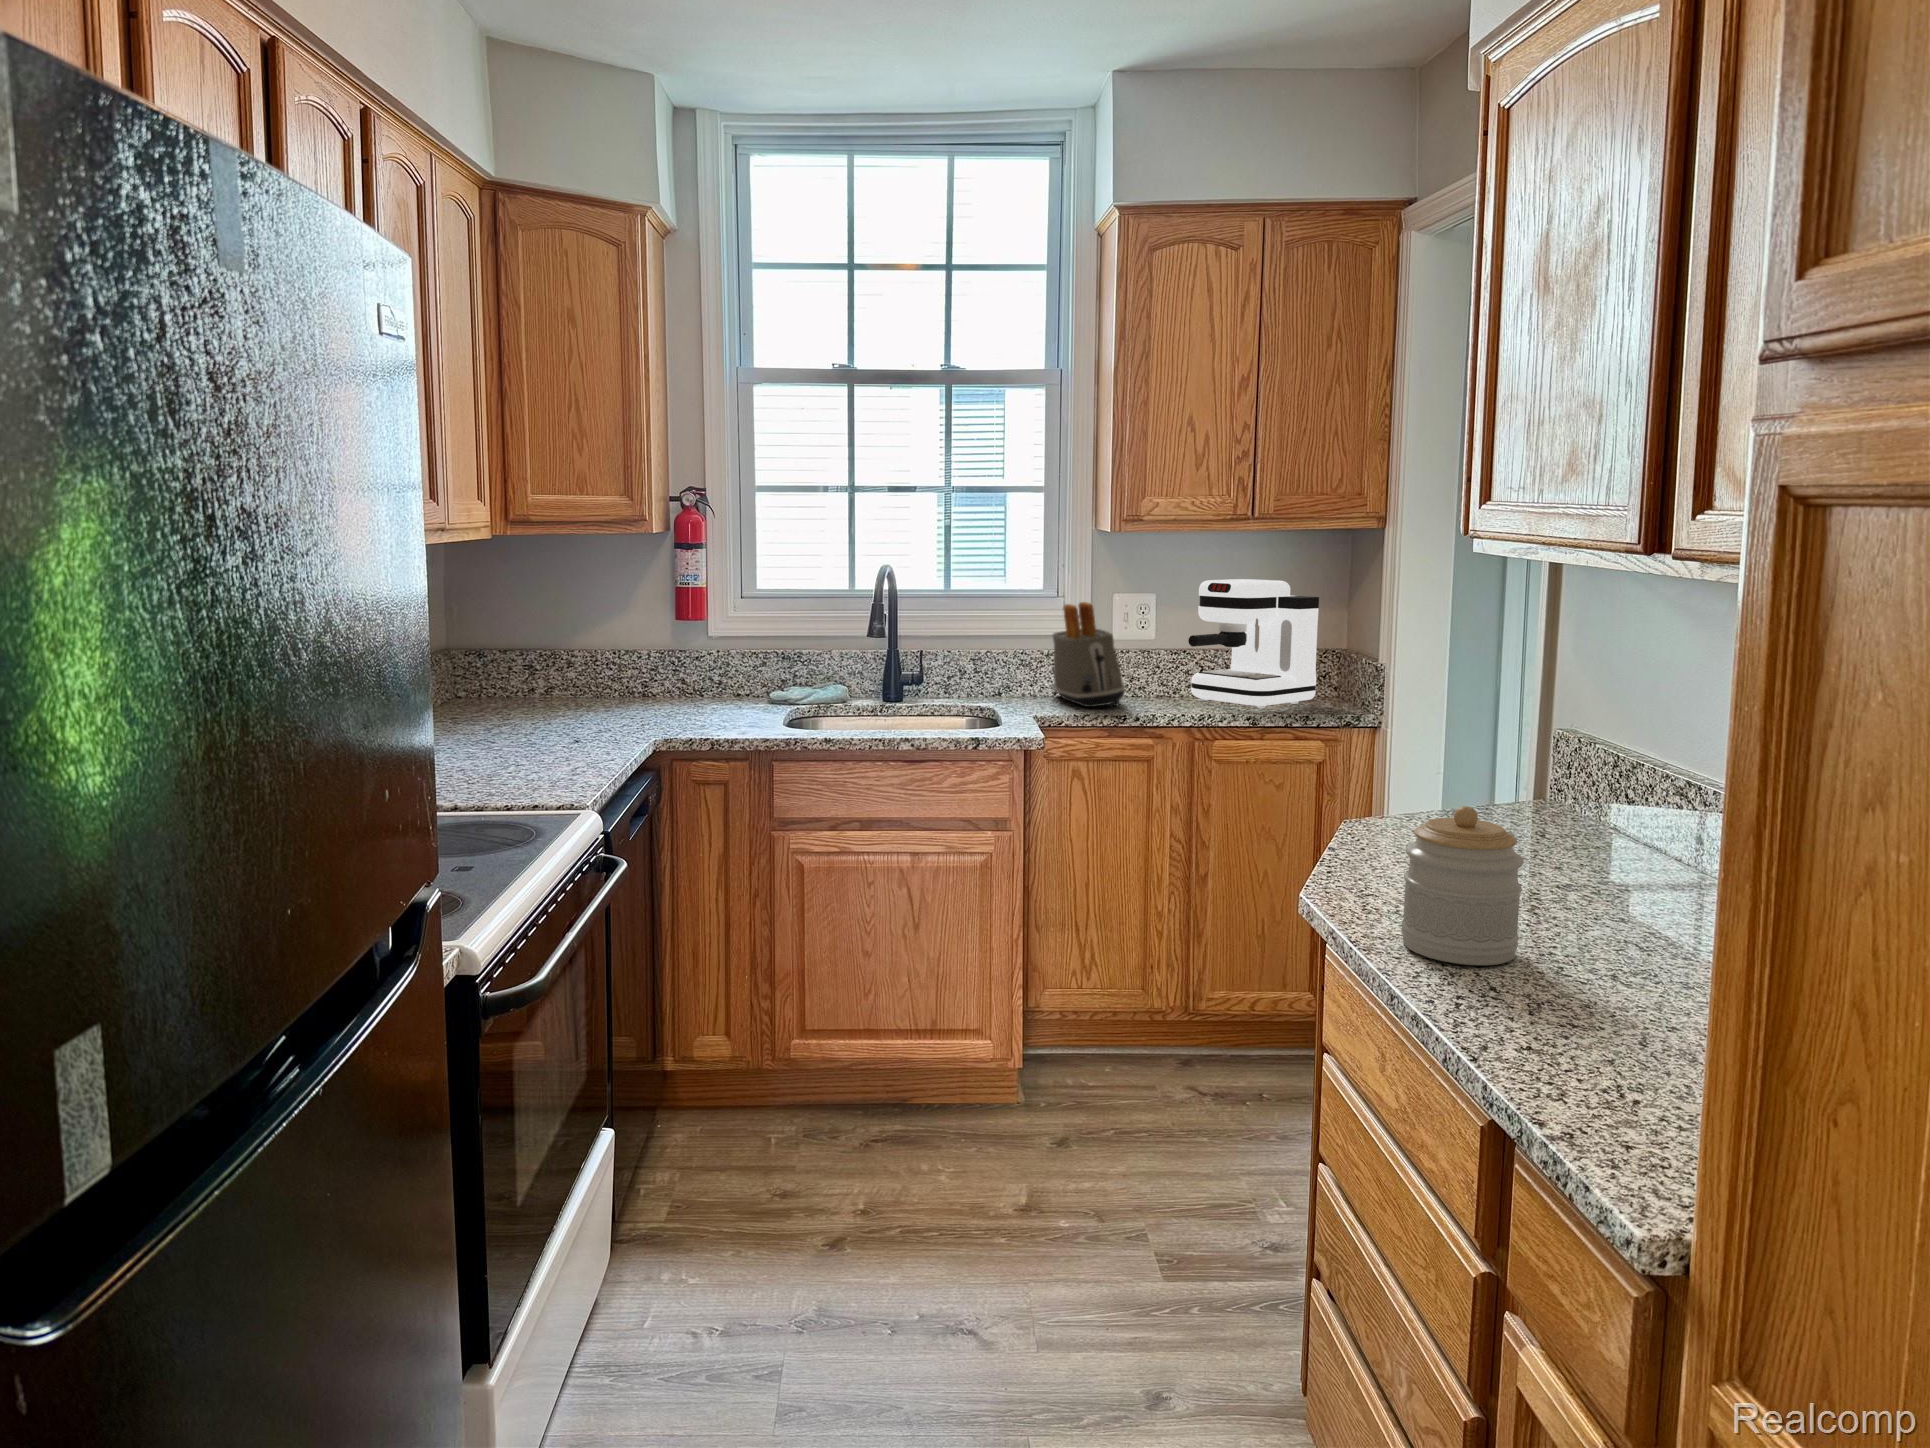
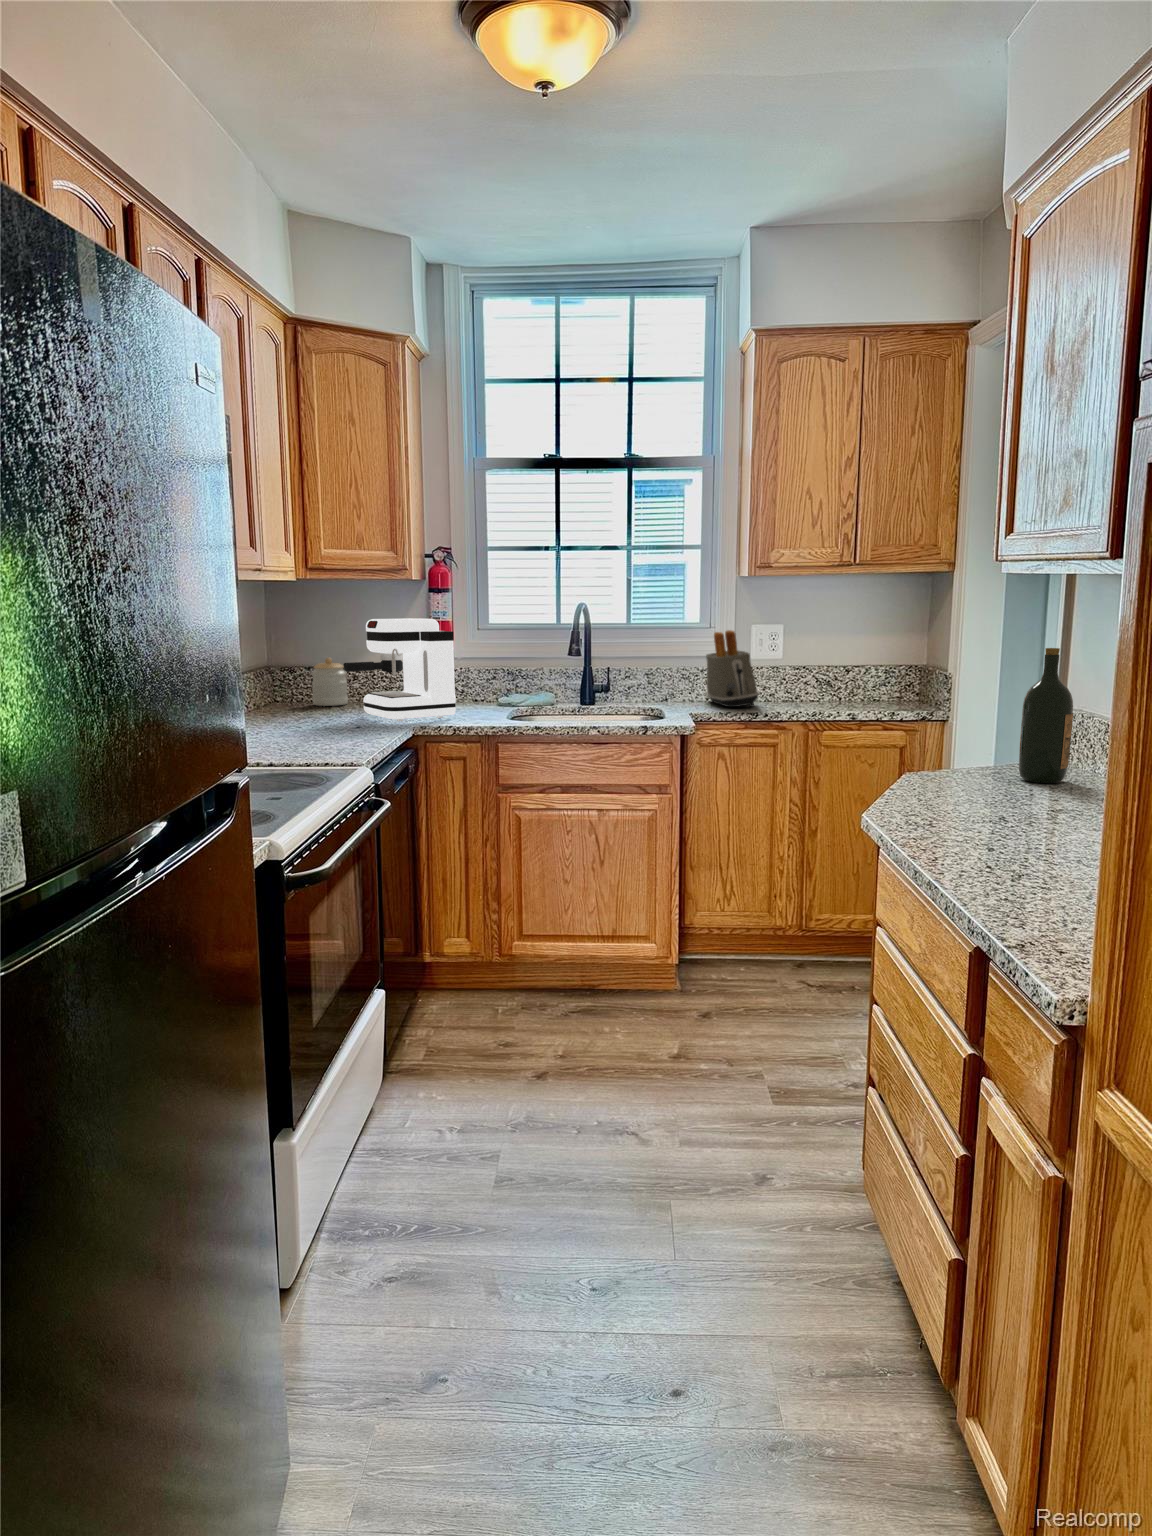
coffee maker: present [1188,579,1319,709] -> present [343,618,456,721]
wine bottle: none [1497,652,1570,836] -> present [1019,648,1073,783]
jar: present [1401,806,1524,965] -> present [312,657,348,706]

